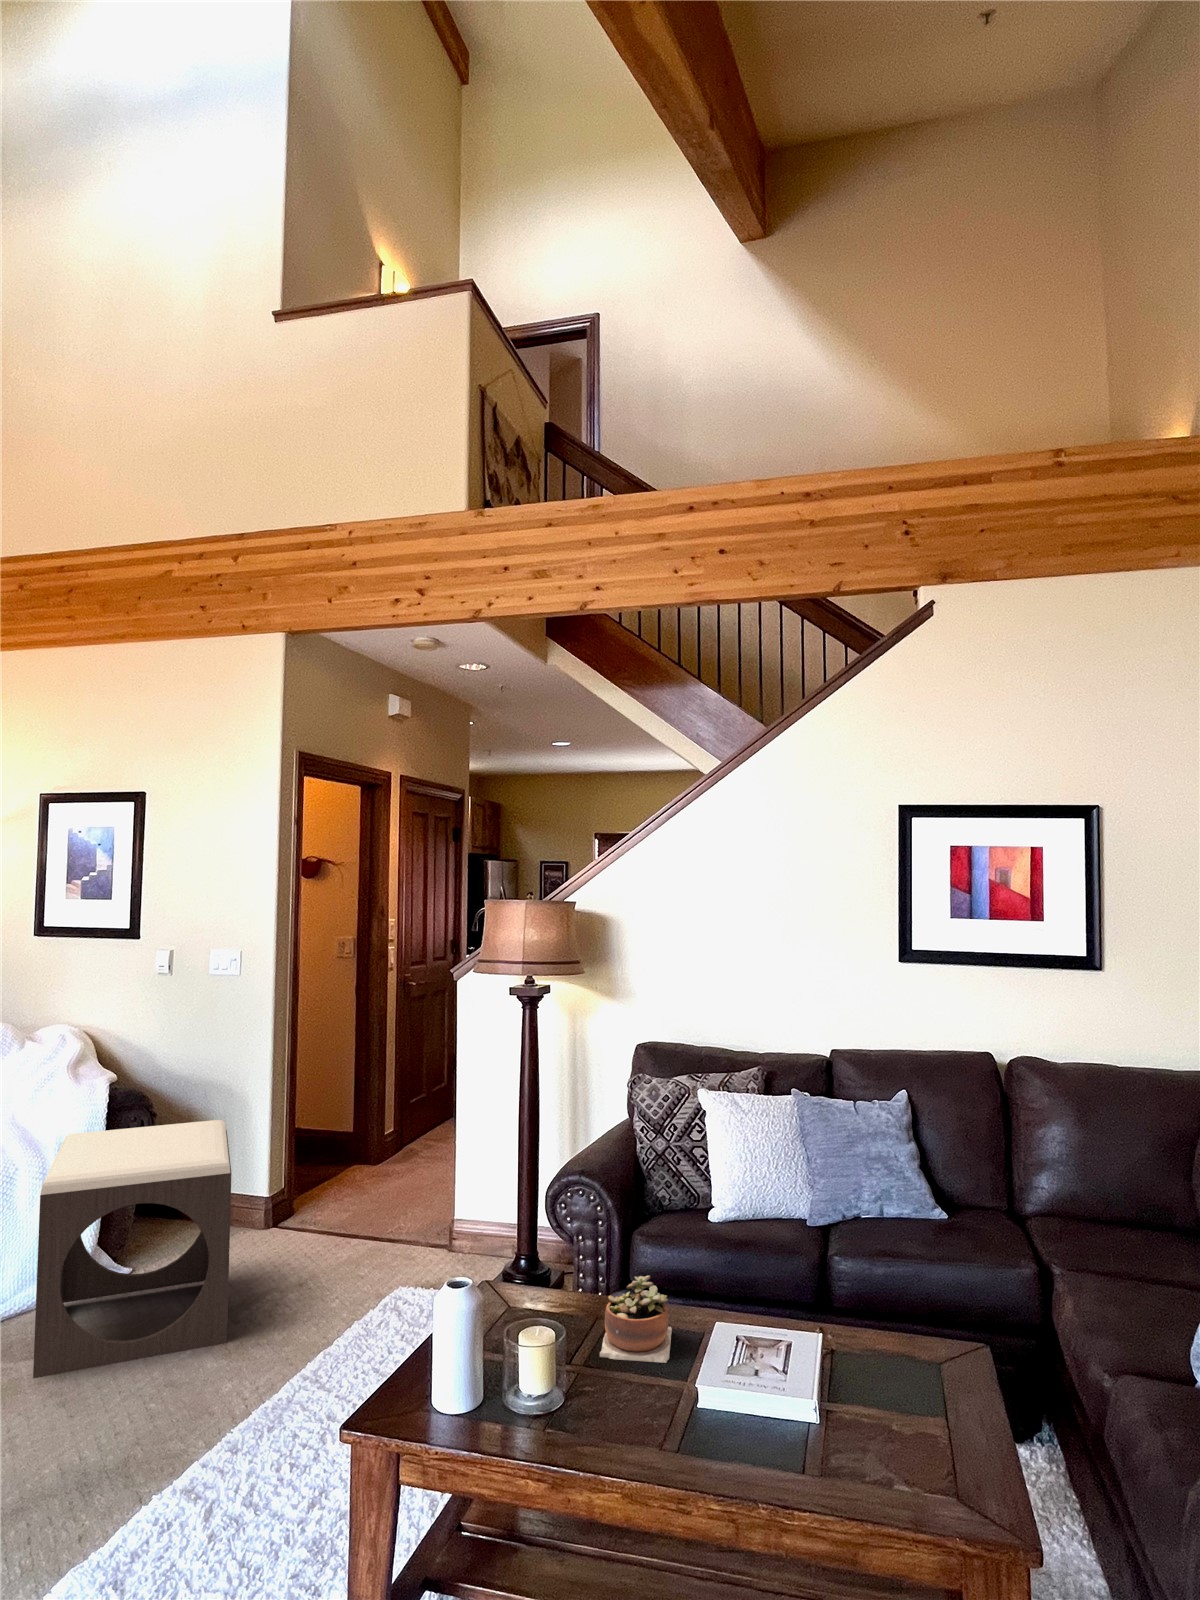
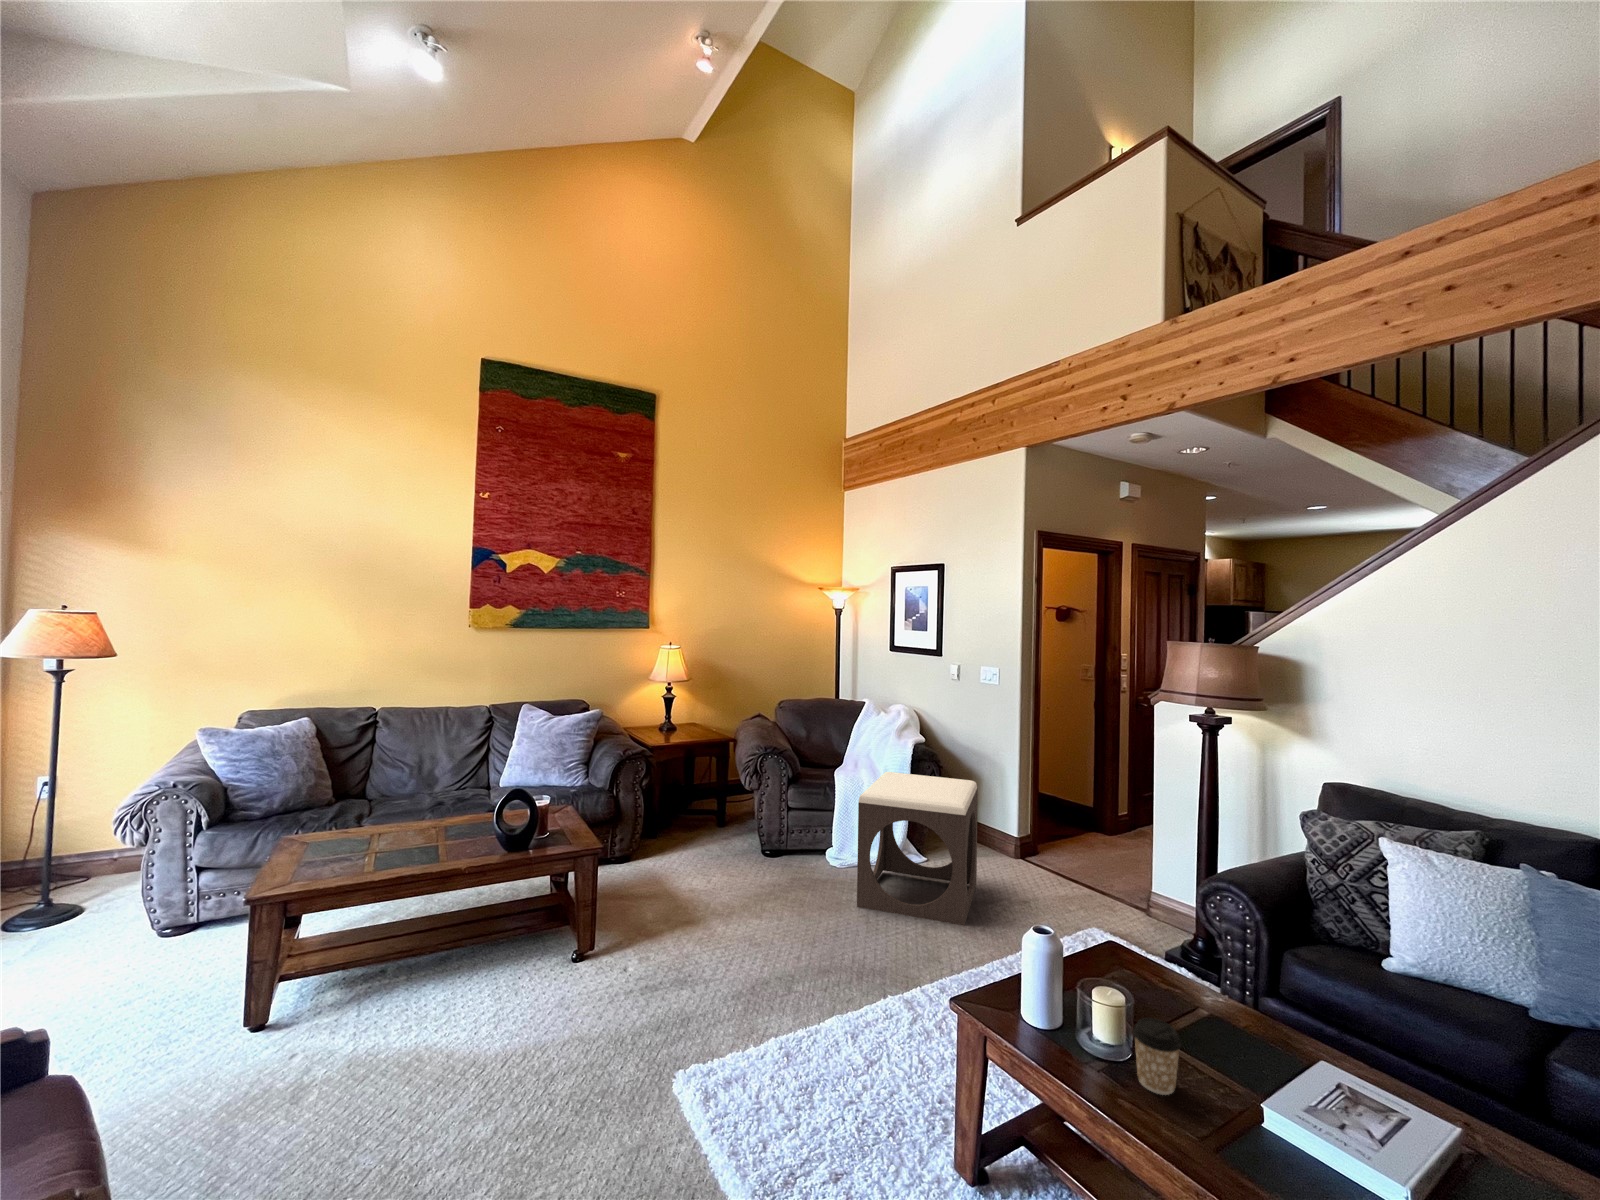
succulent plant: present [600,1275,672,1363] -> none [1177,978,1265,1063]
coffee cup: none [588,1345,638,1432] -> present [1133,1018,1181,1095]

